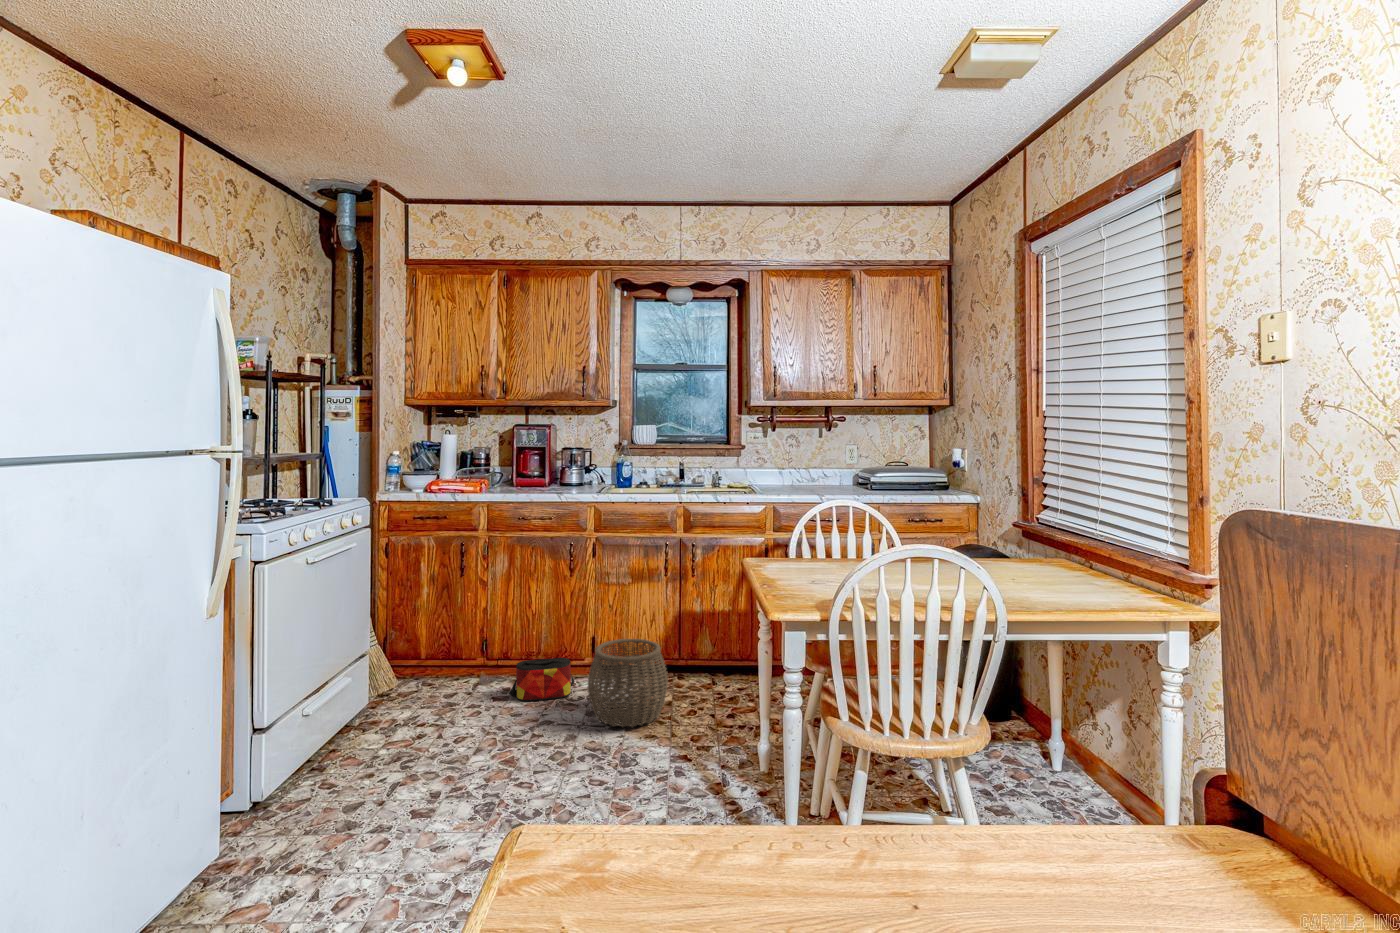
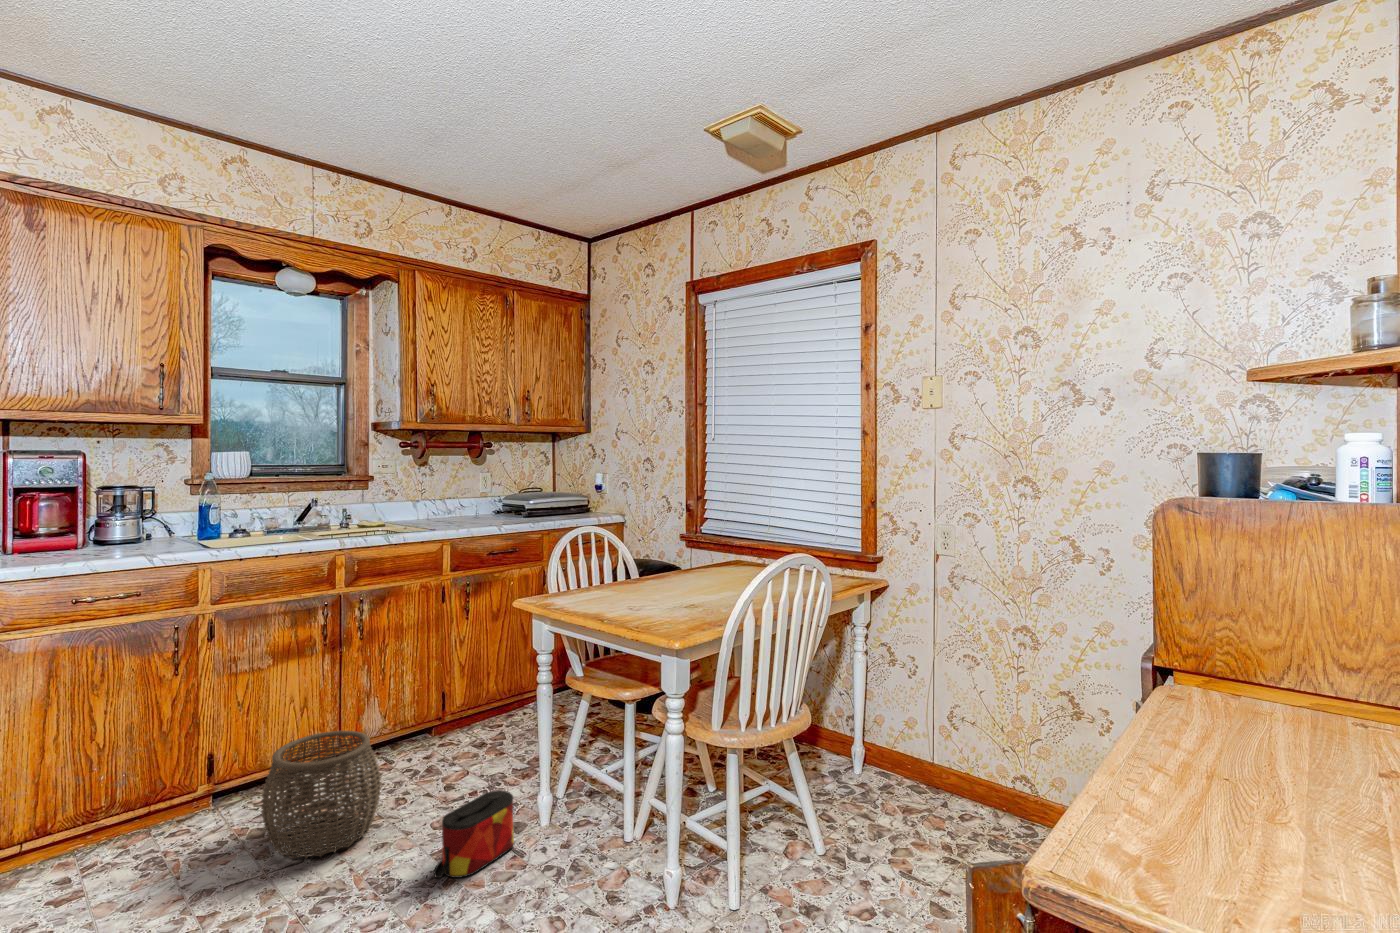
bag: present [509,658,574,701] -> present [434,791,514,878]

